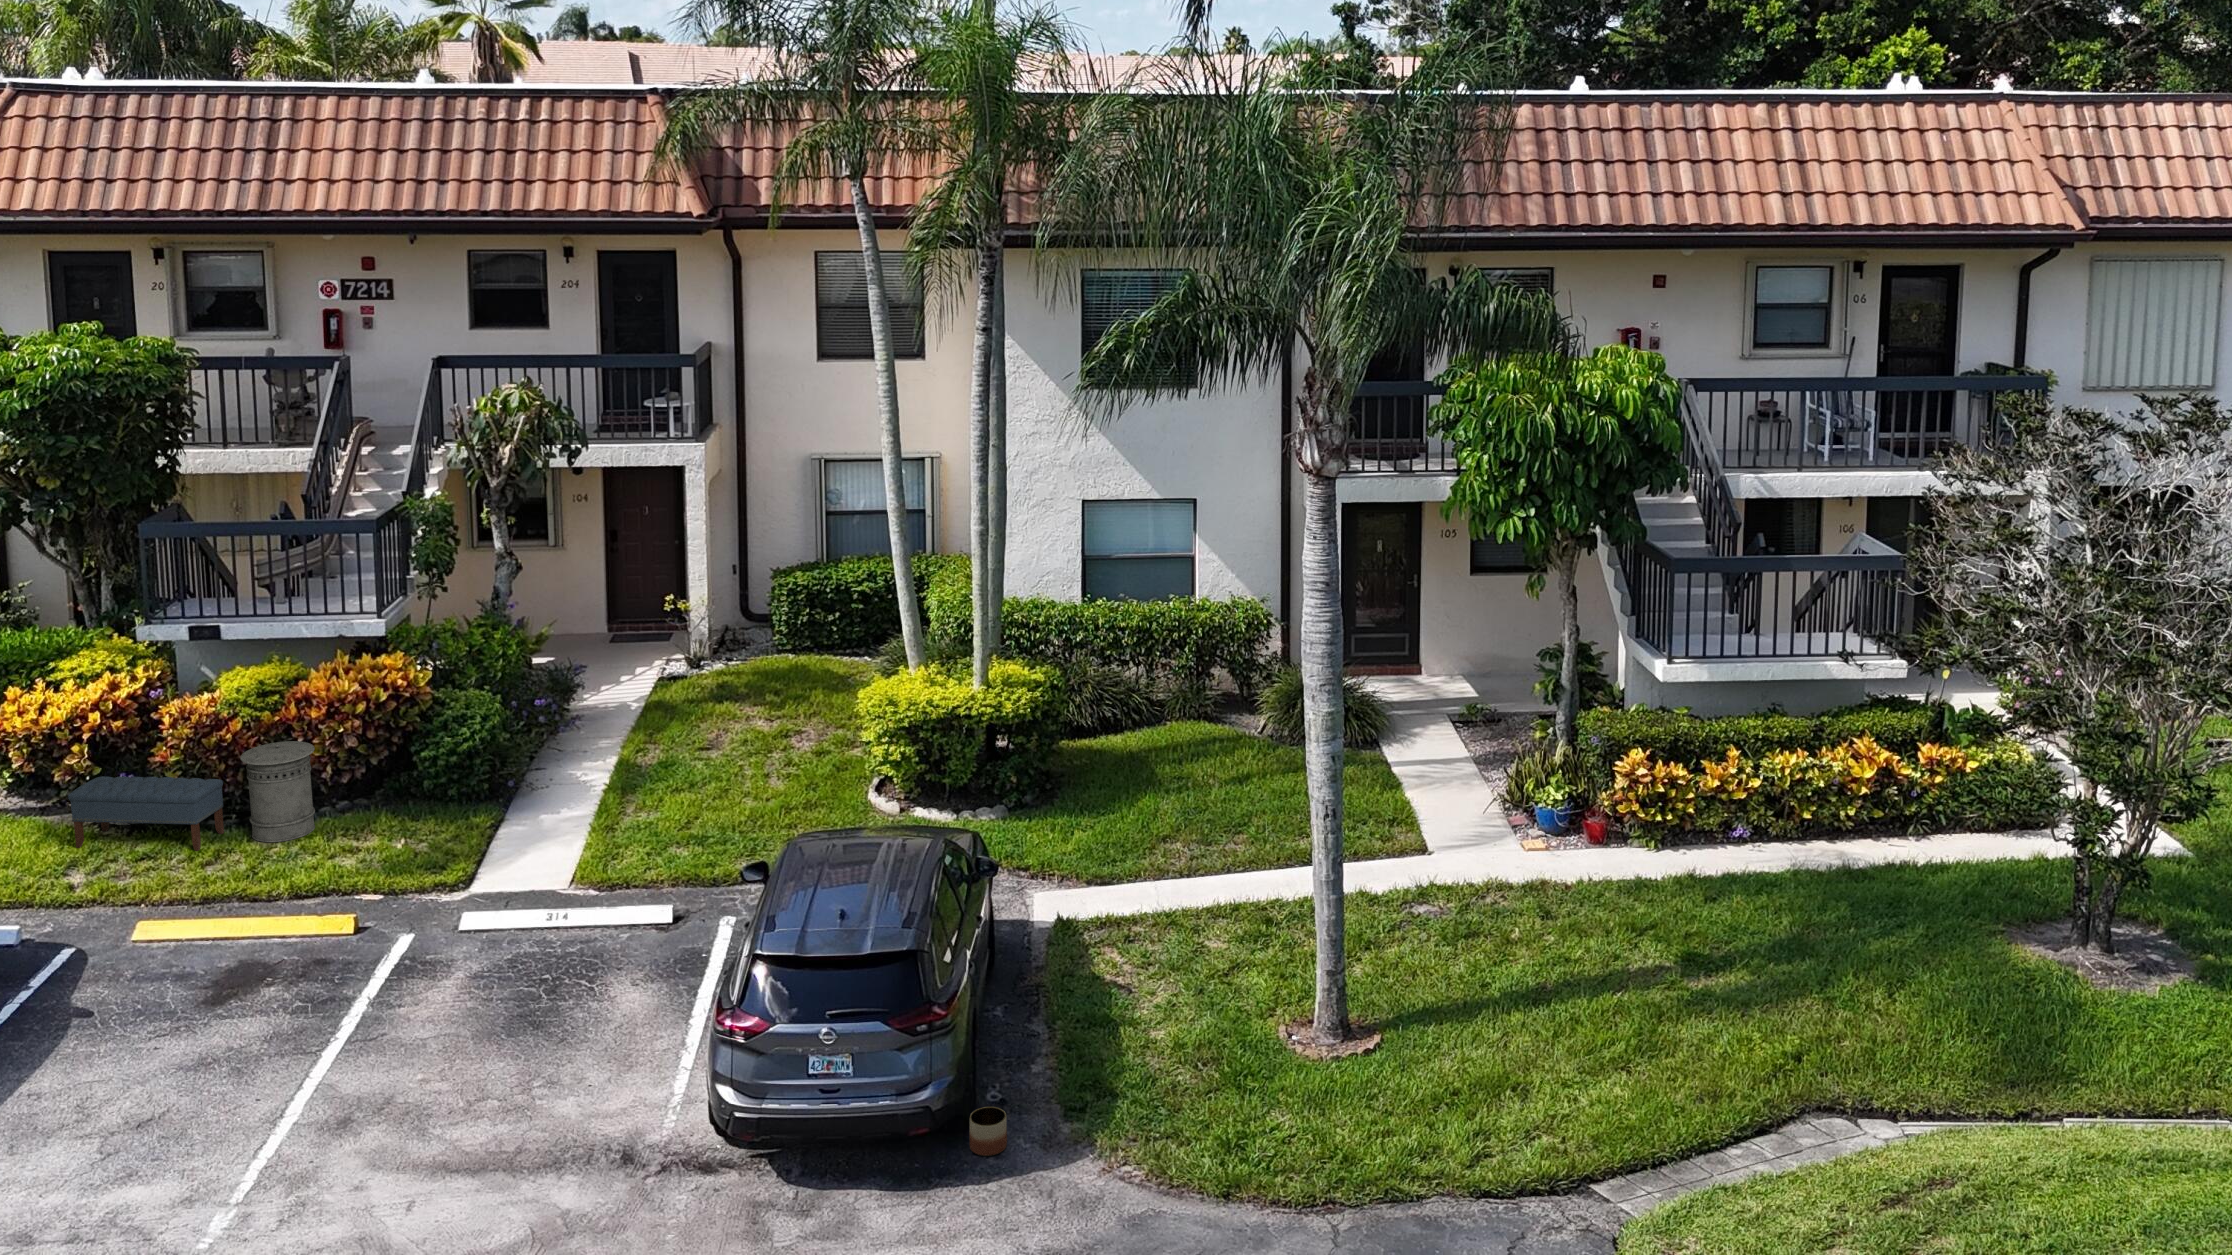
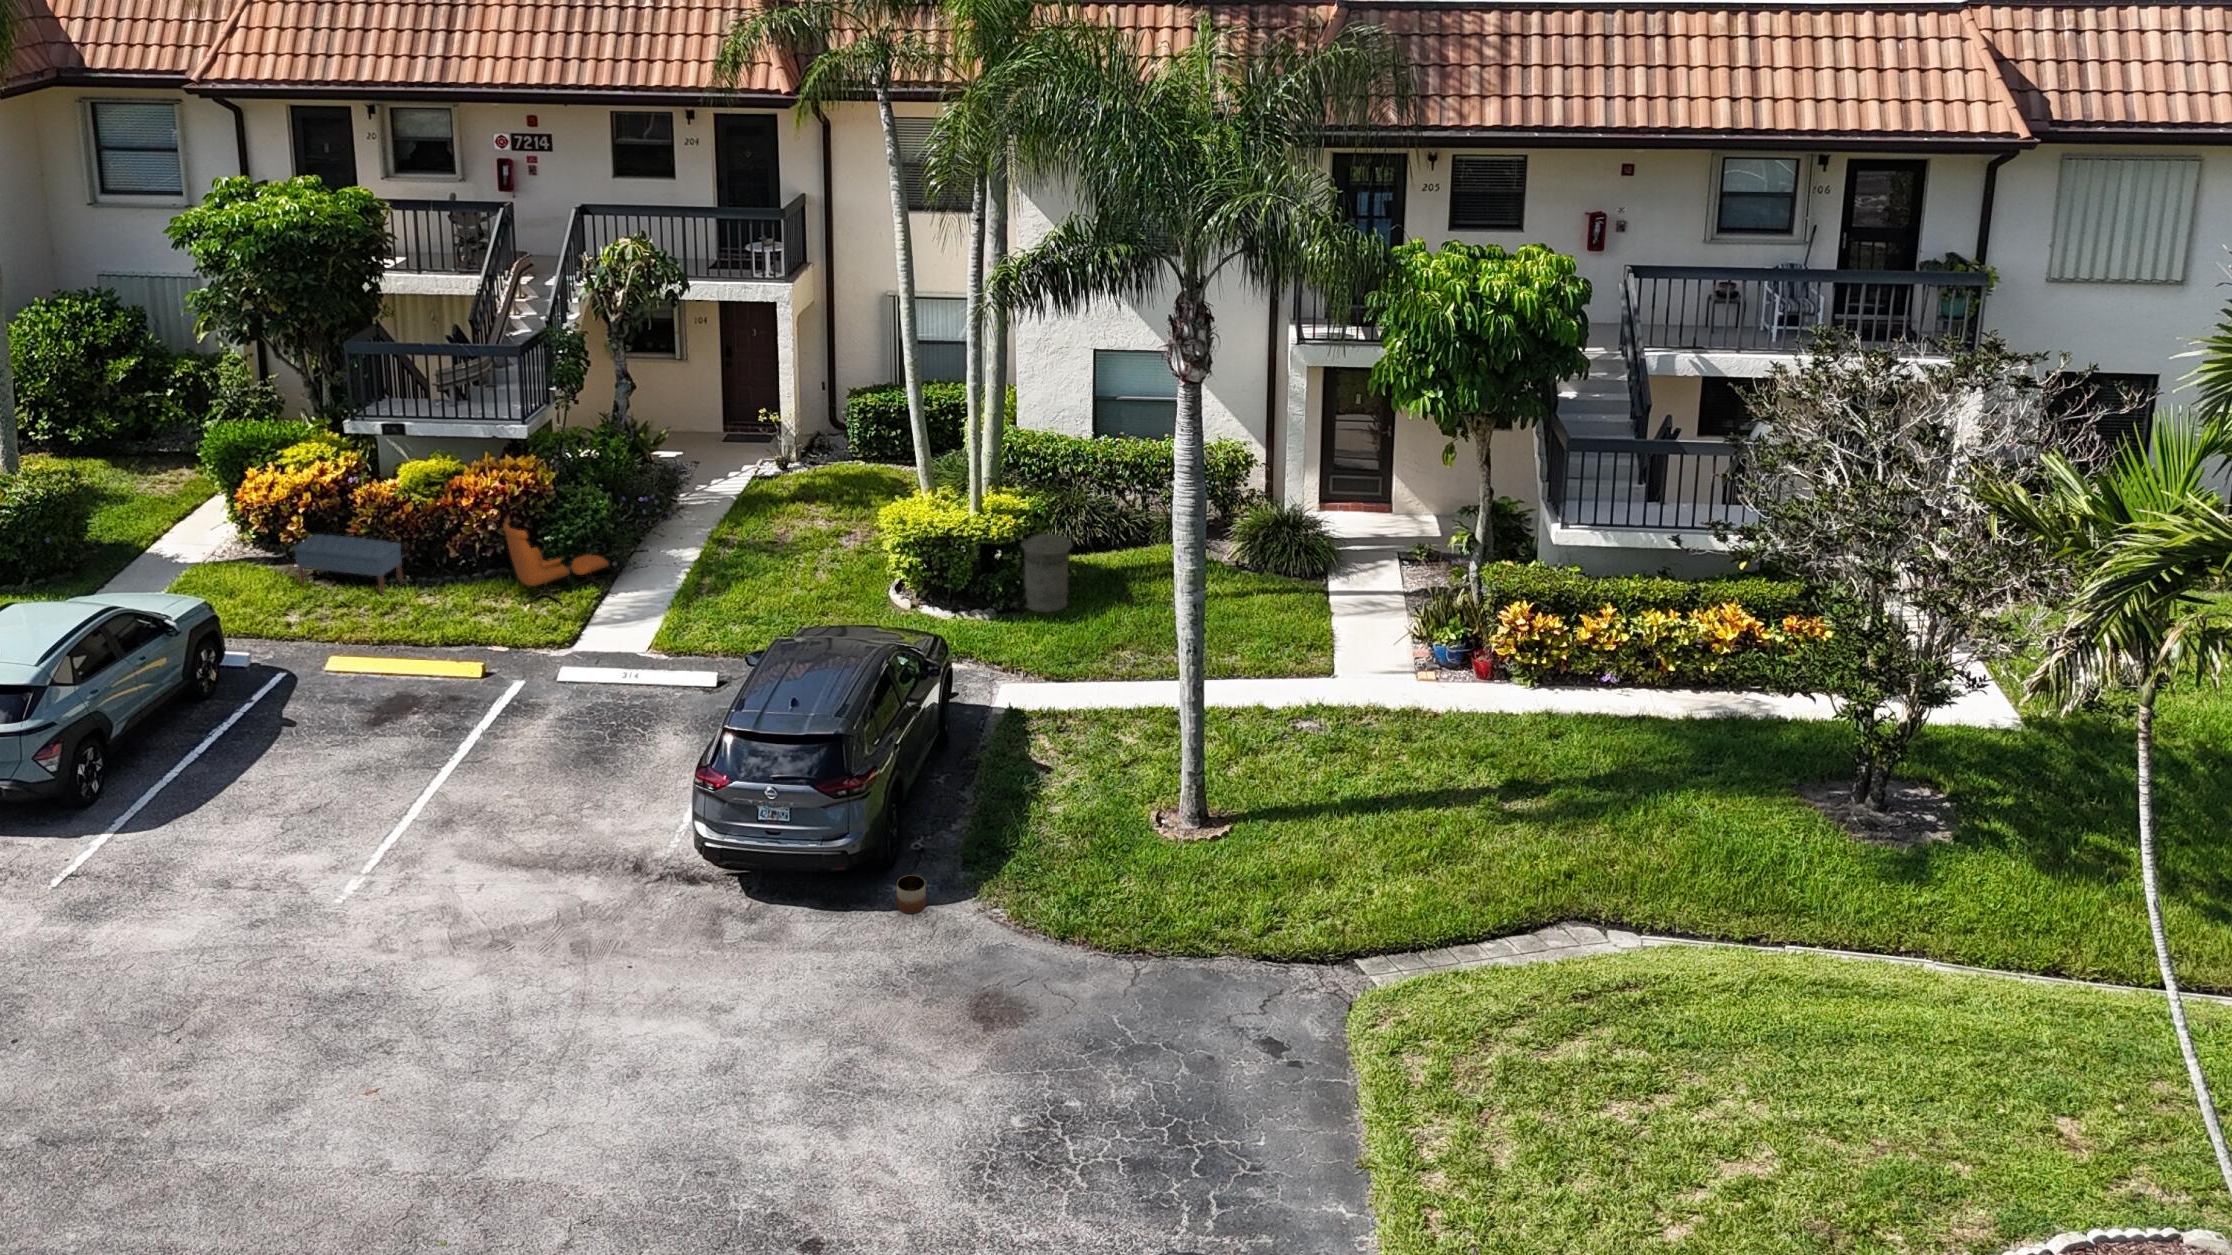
lounge chair: none [372,738,509,847] -> present [503,523,608,599]
trash can: present [240,741,315,842] -> present [1021,534,1072,612]

